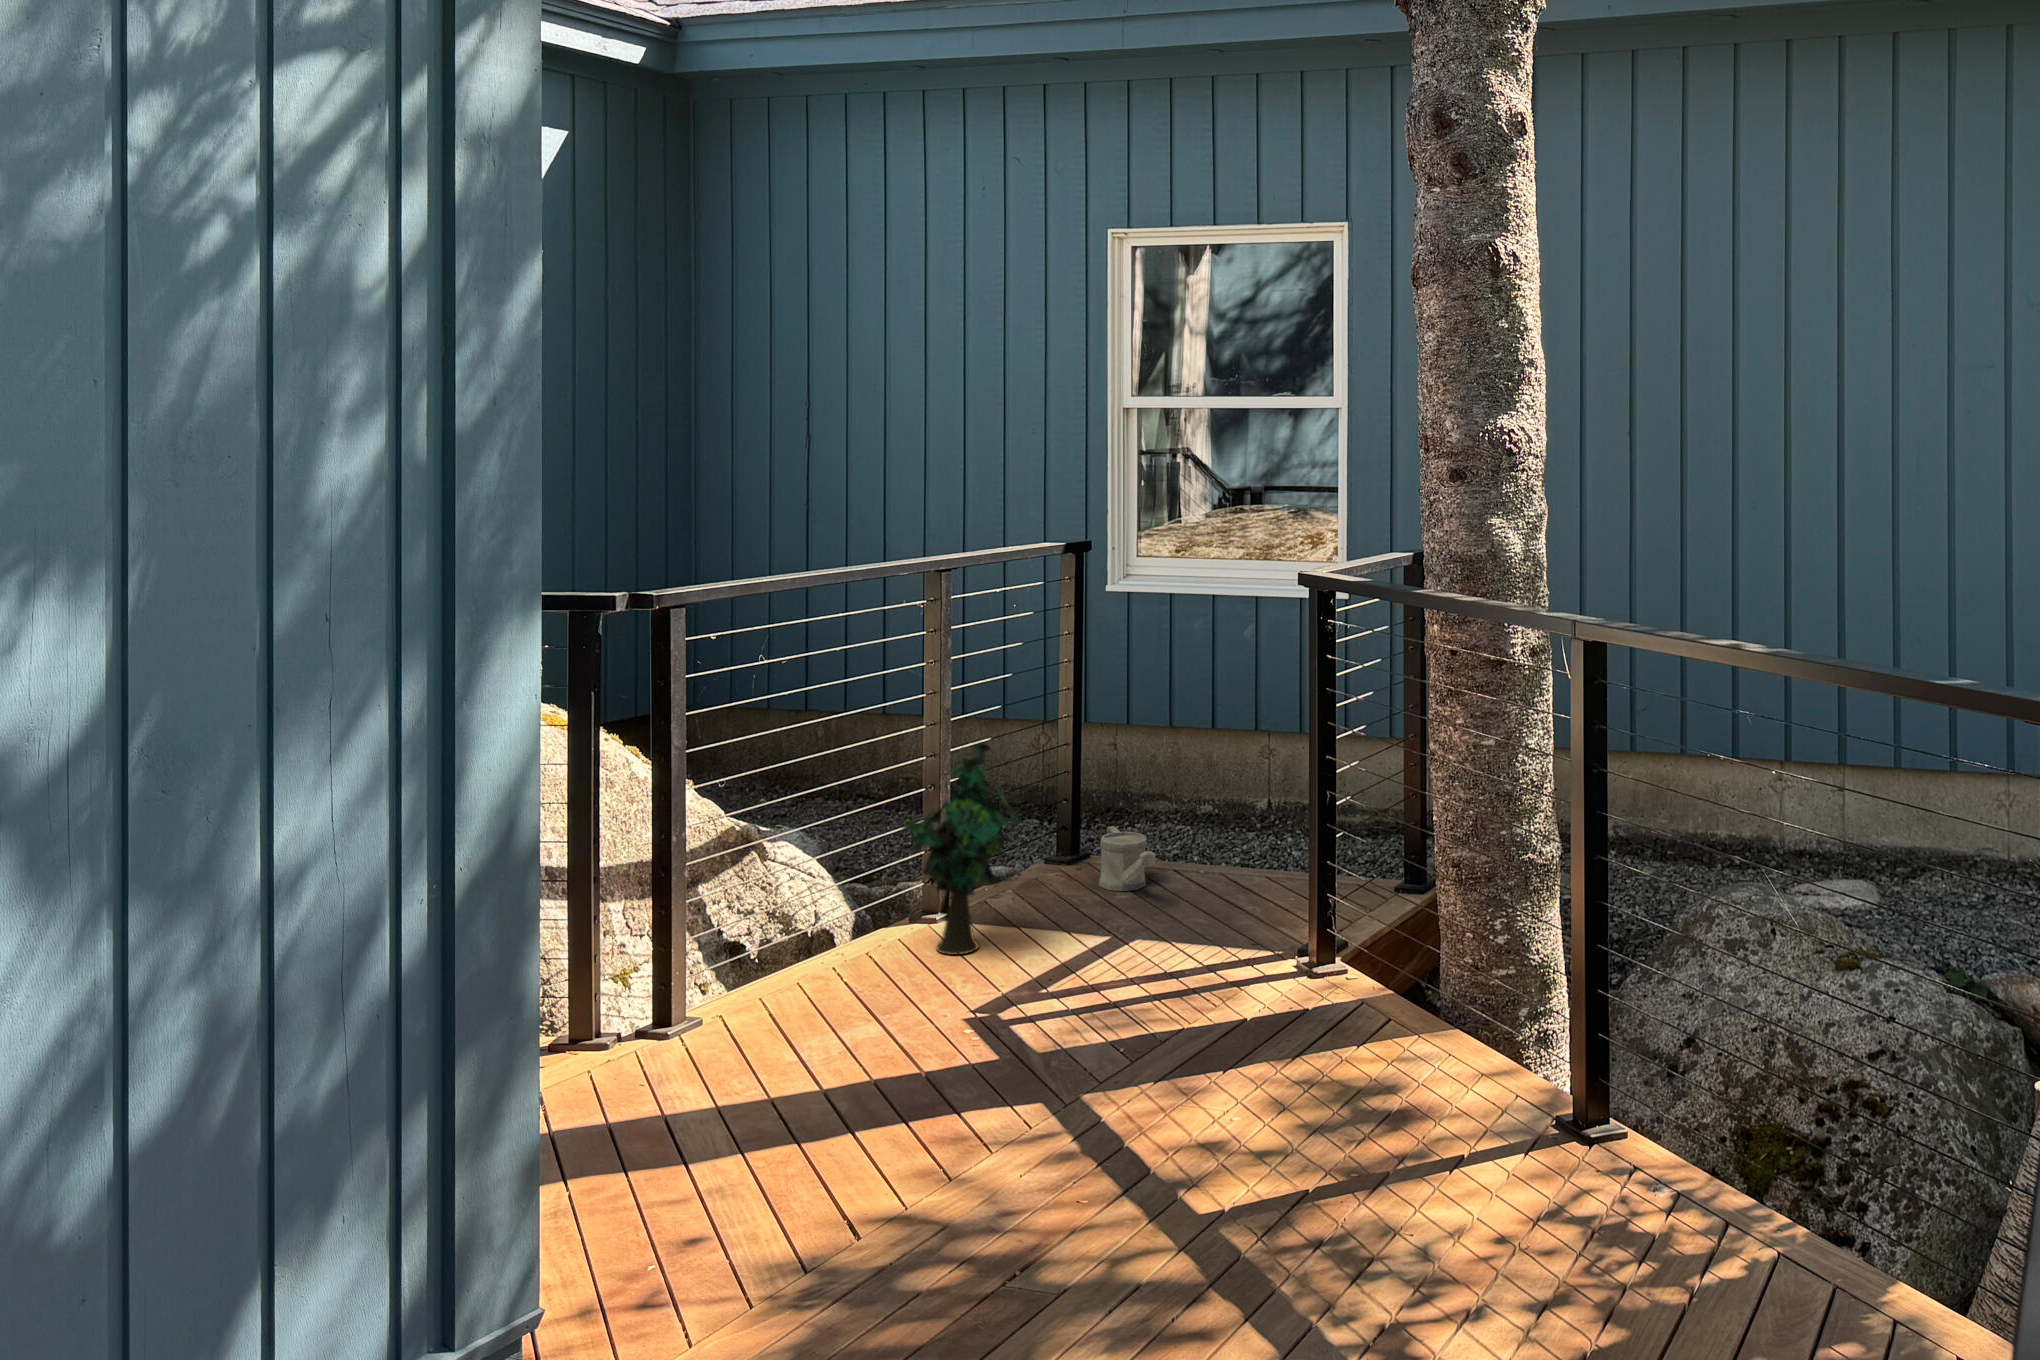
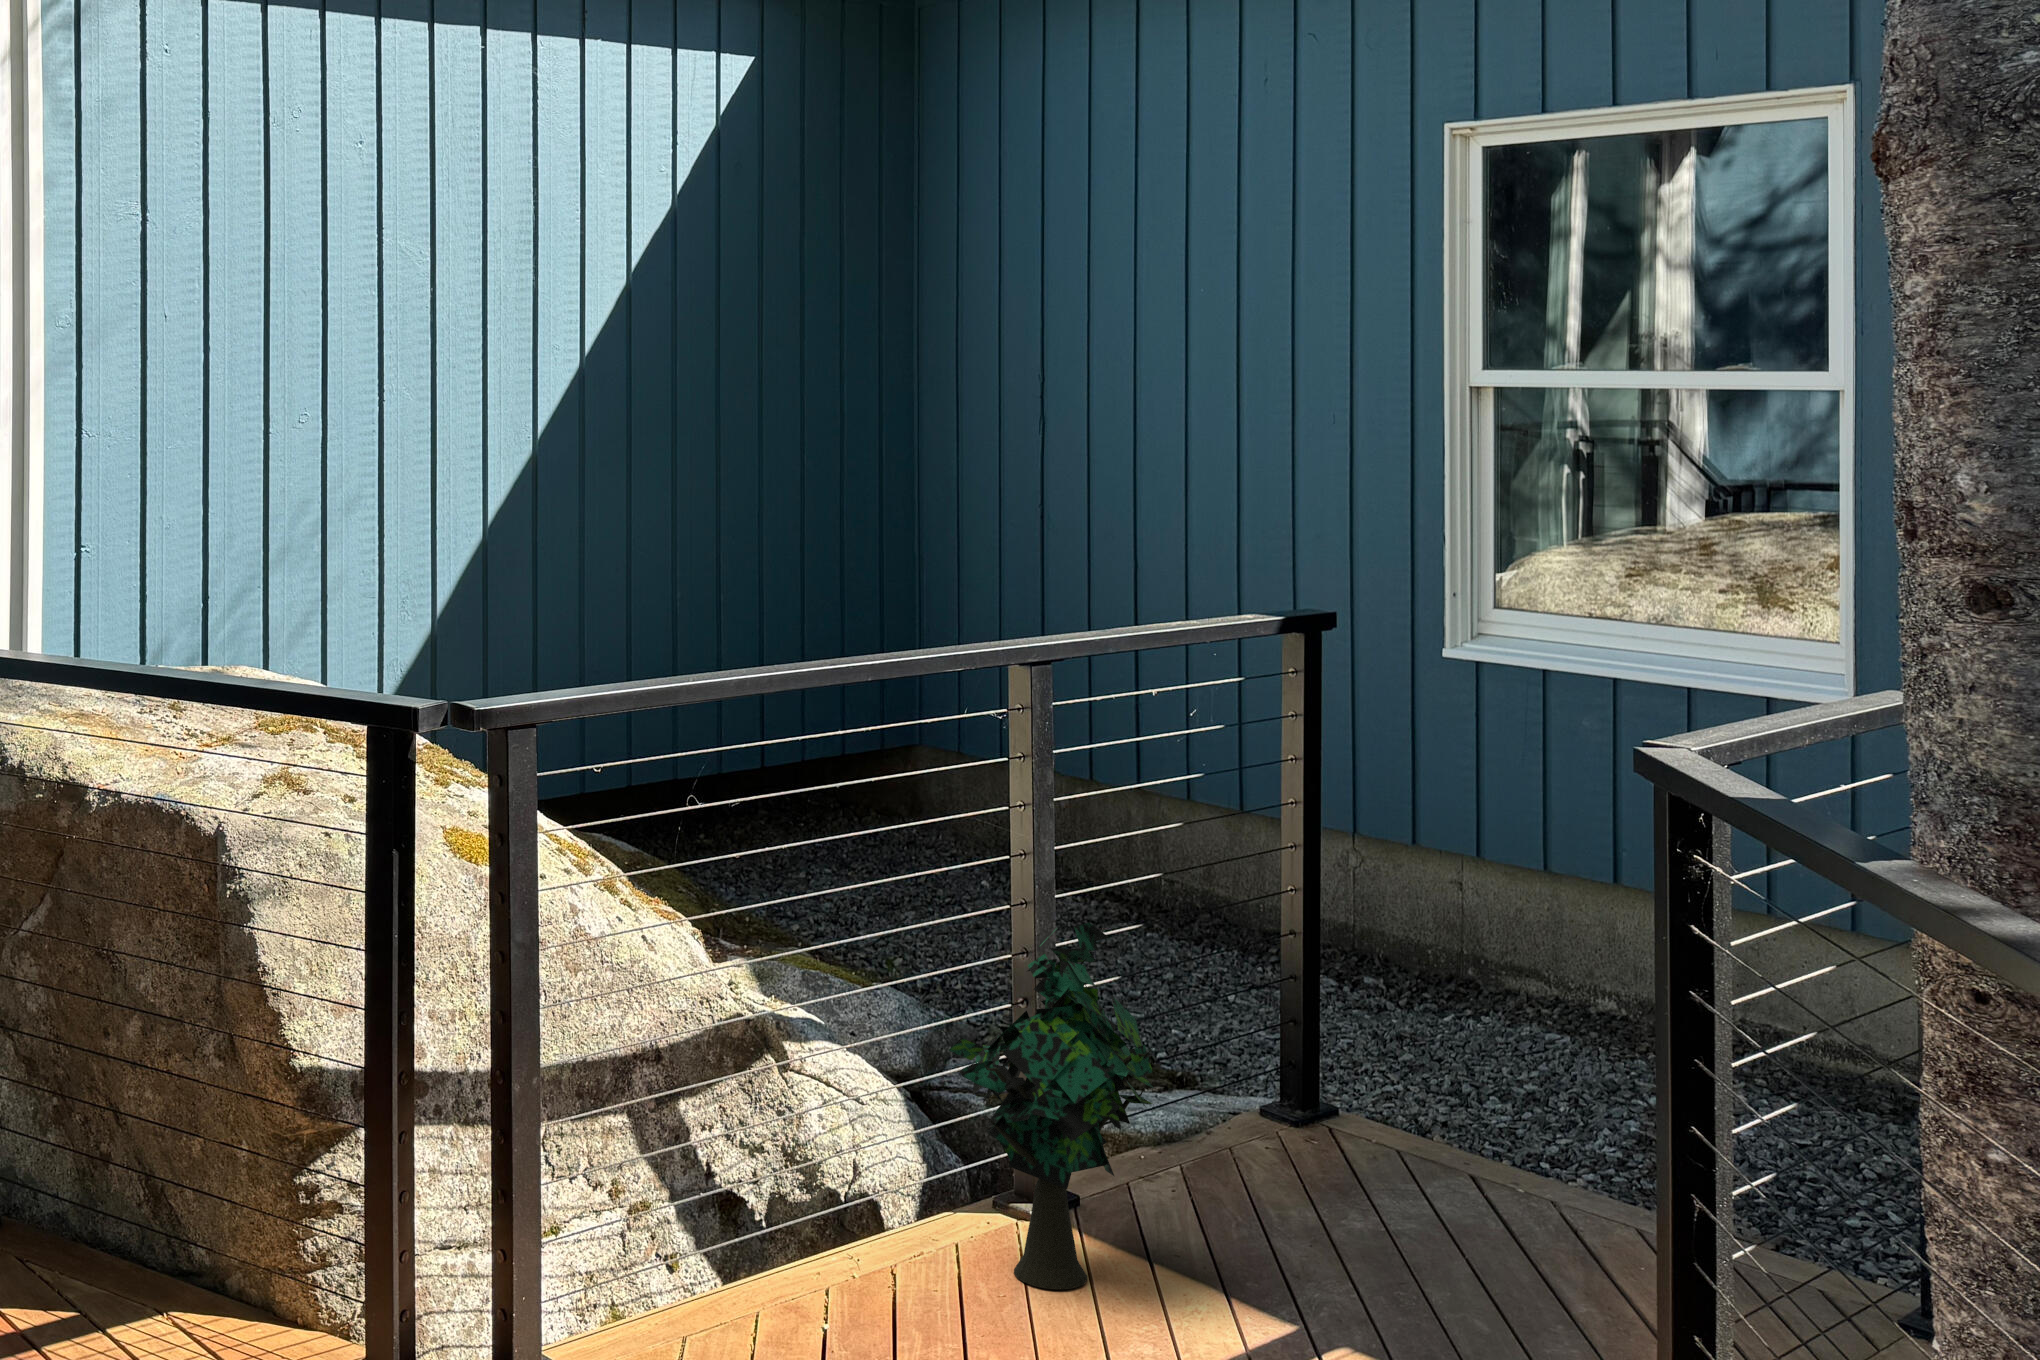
watering can: present [1099,826,1155,891] -> none [1364,1111,1458,1237]

